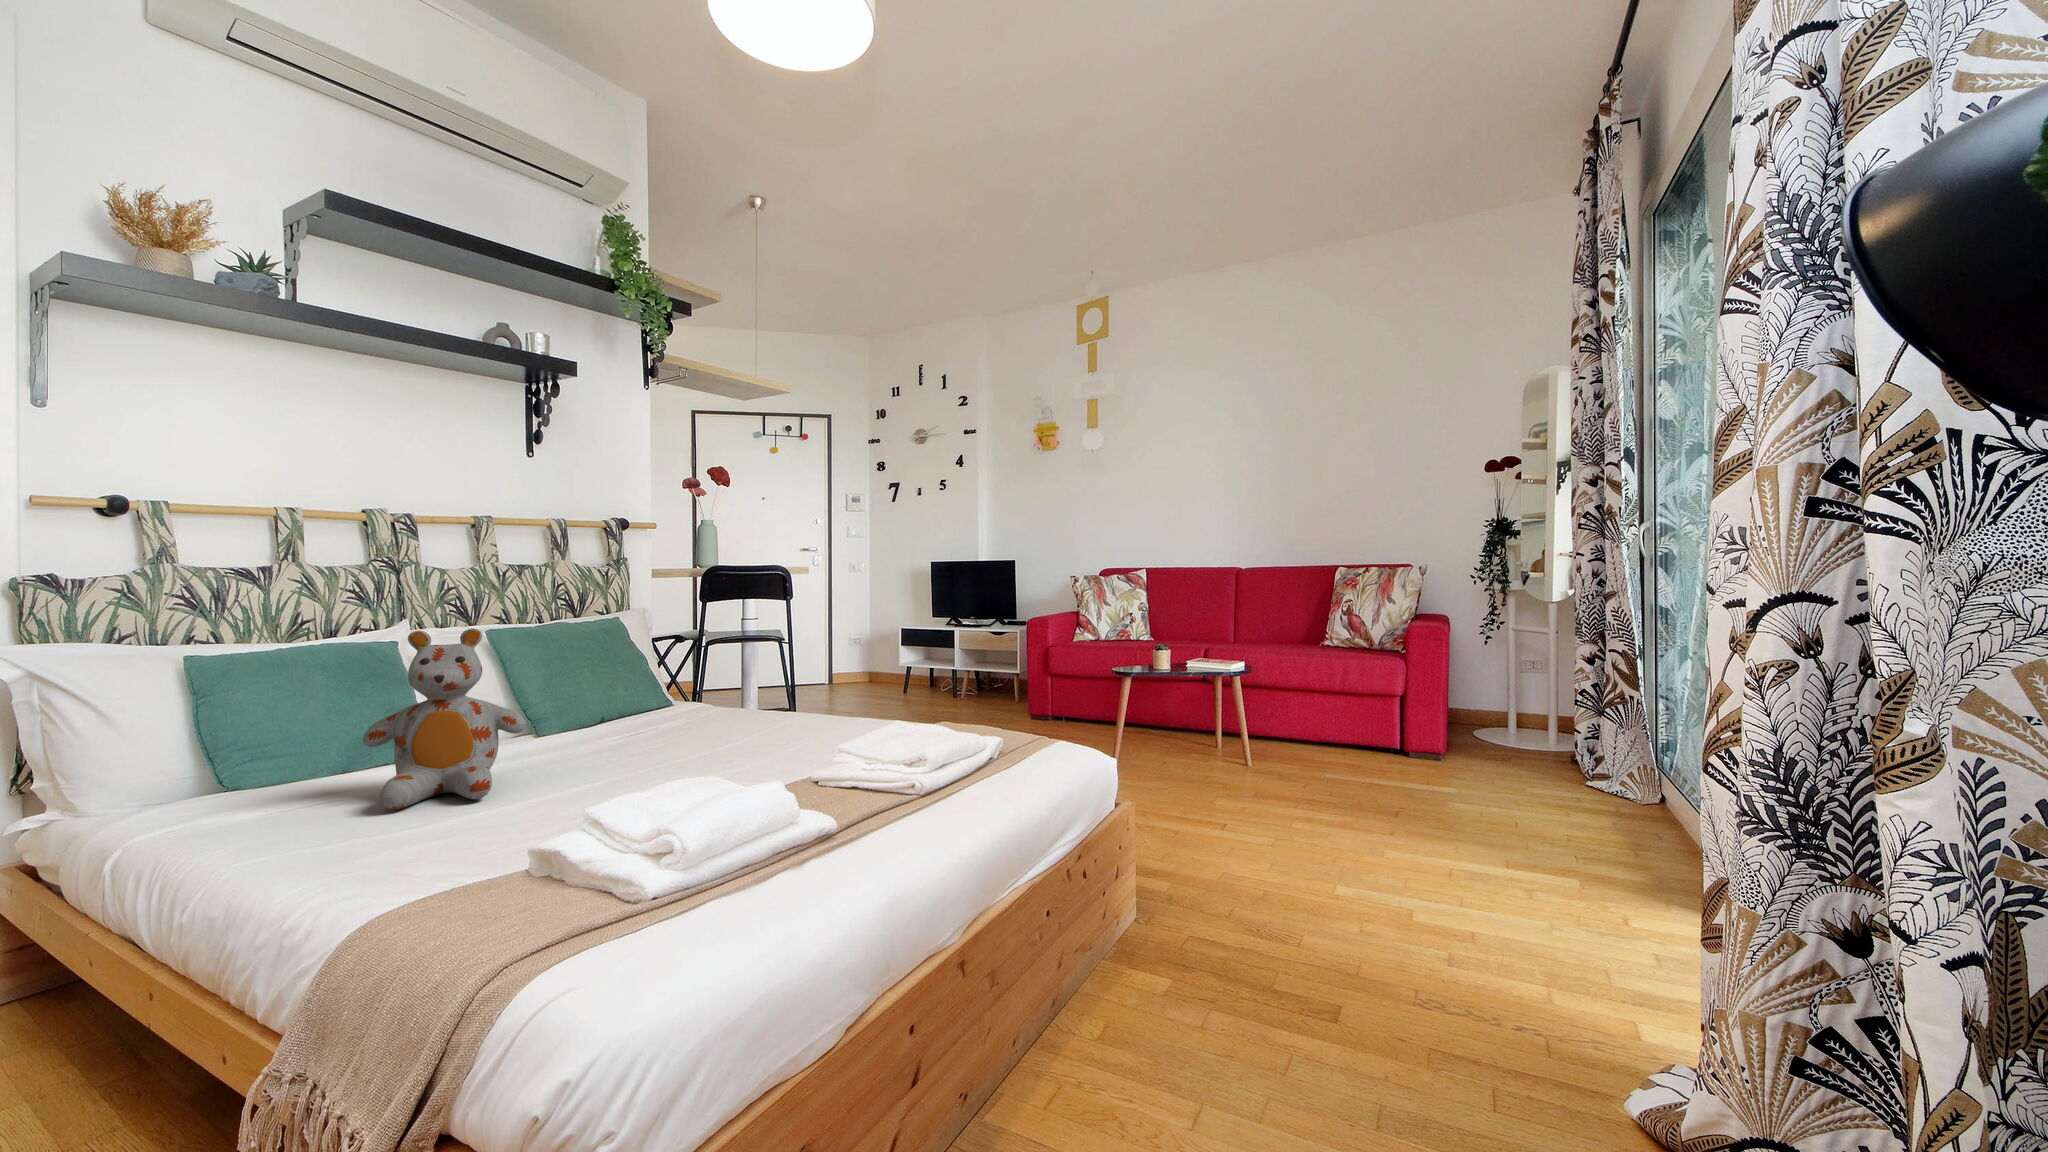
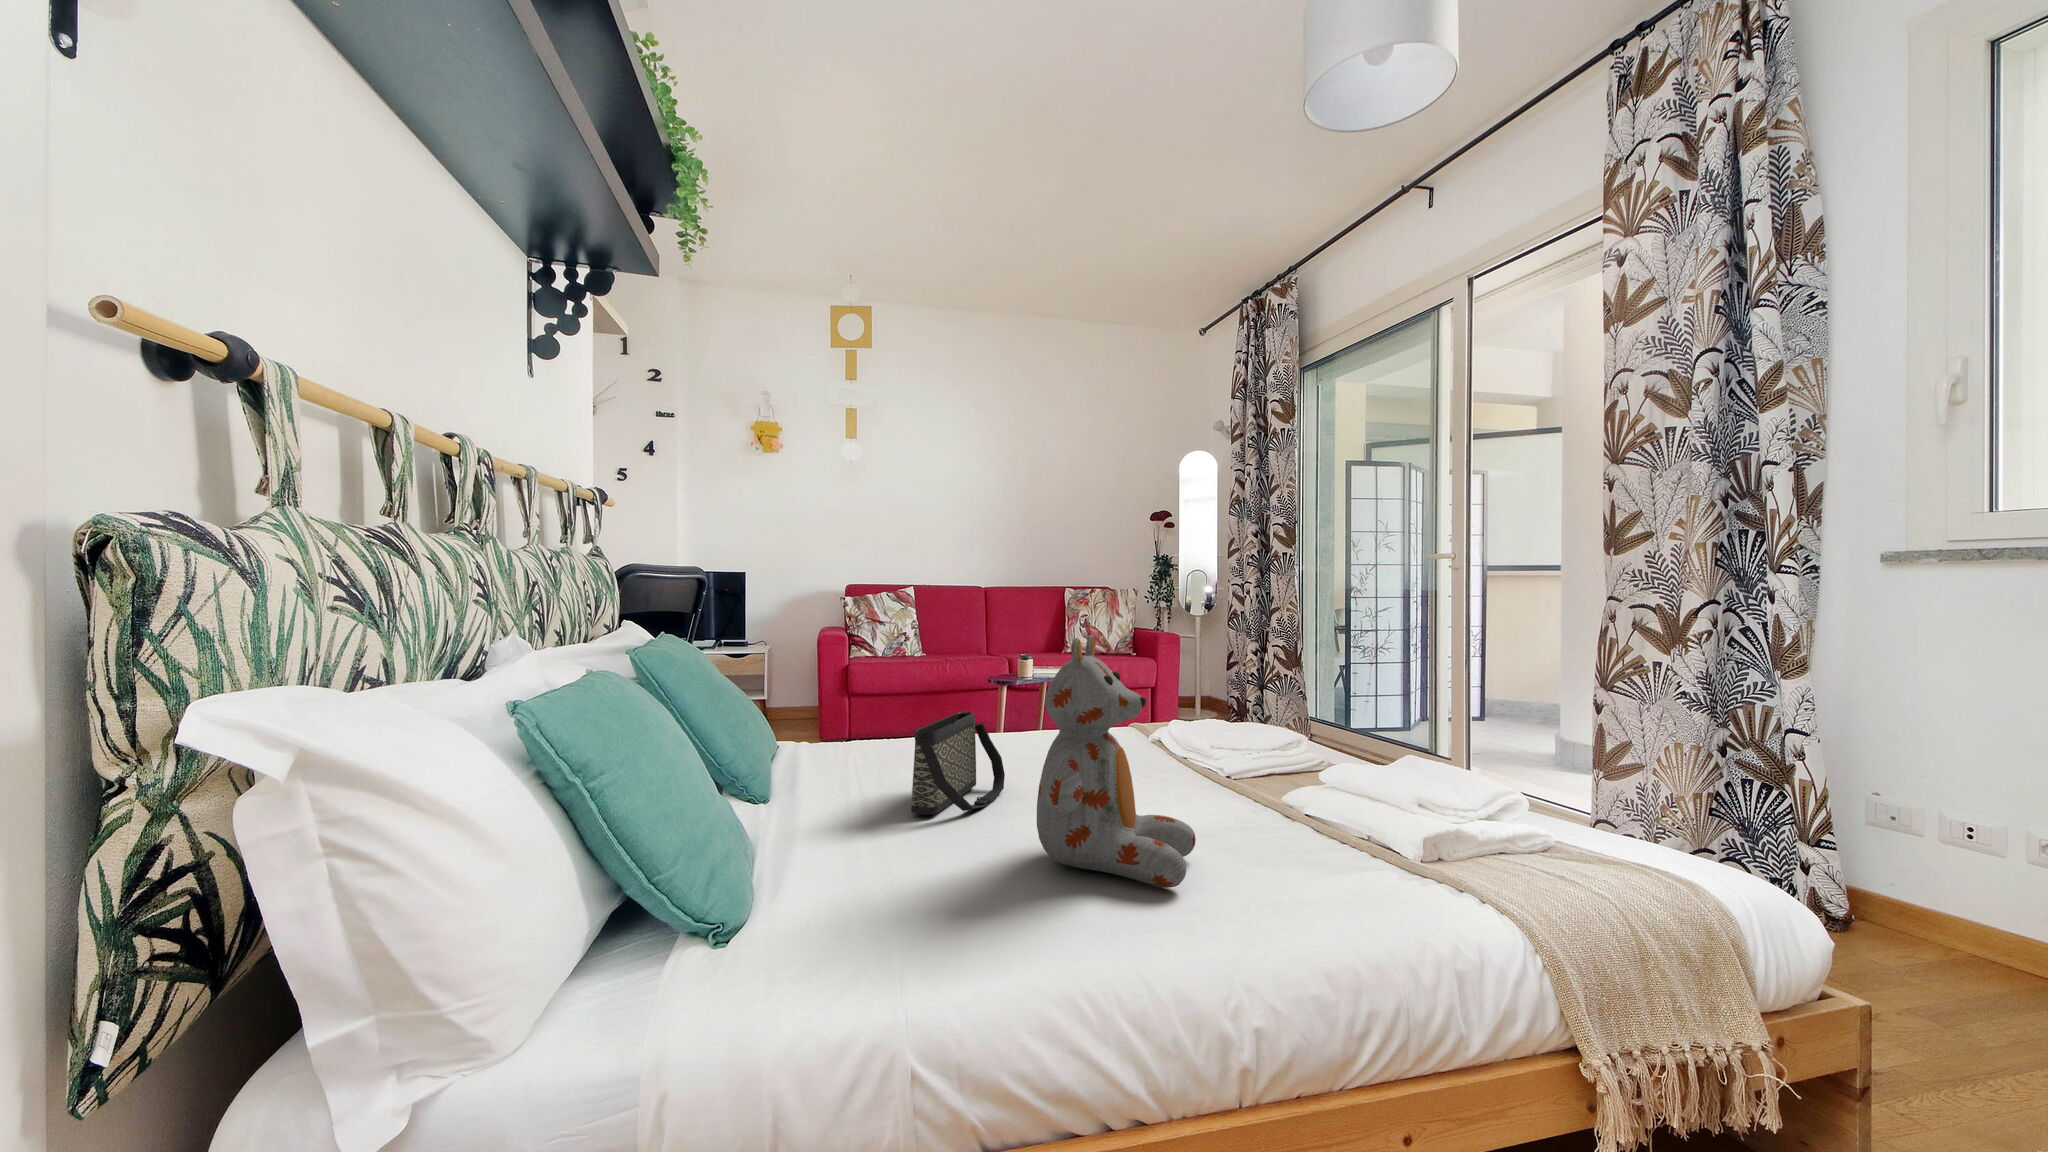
handbag: none [523,684,643,753] -> present [911,712,1005,815]

